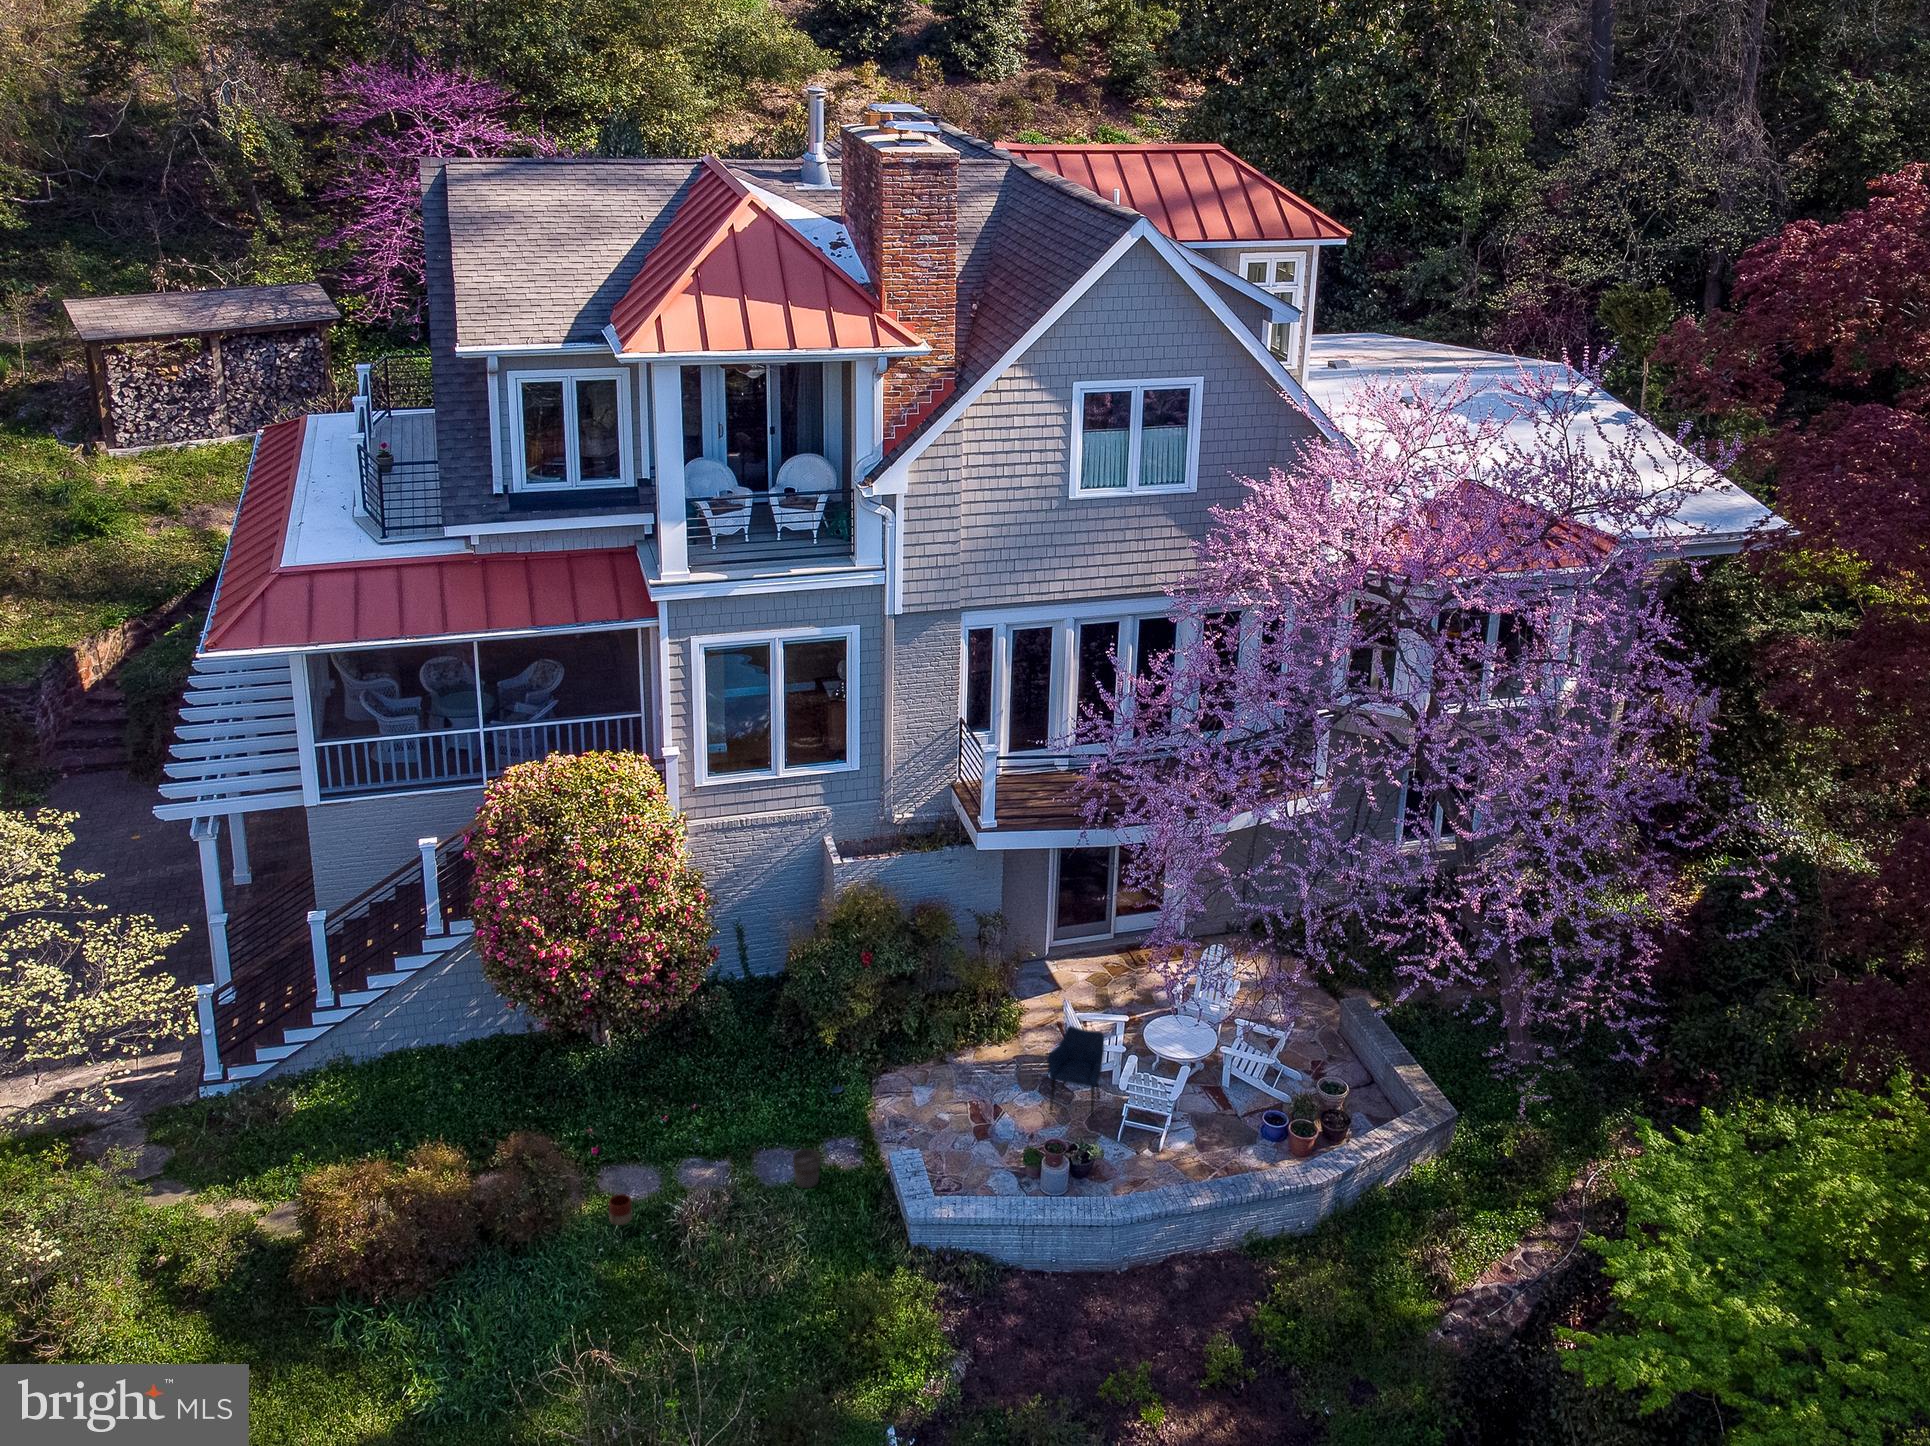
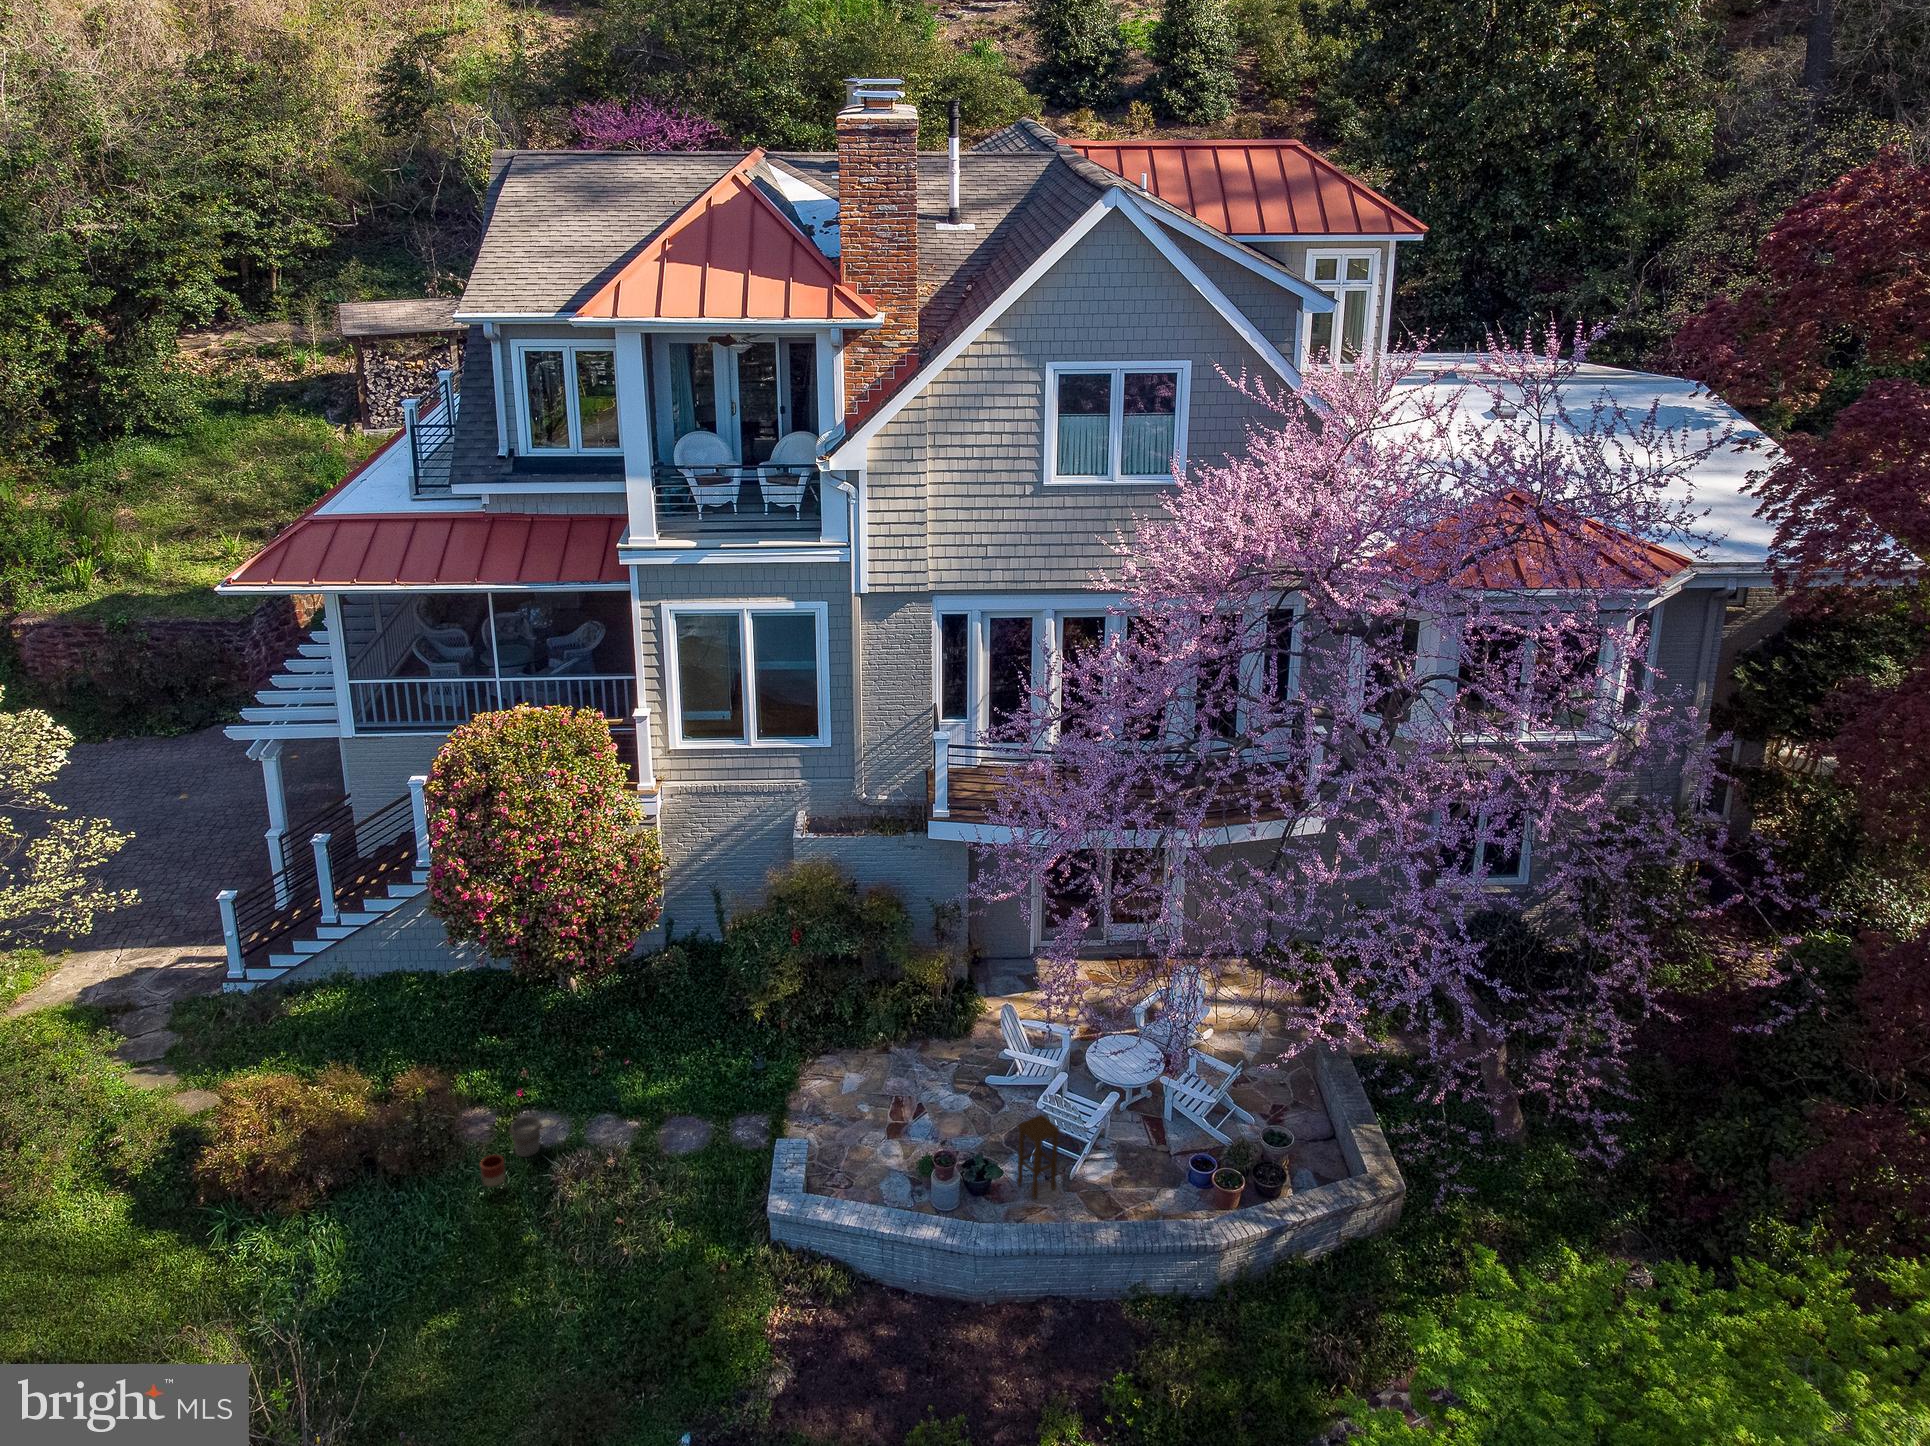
armchair: present [1047,1026,1104,1117] -> none [964,1034,1030,1134]
stool: none [1120,1091,1161,1170] -> present [1017,1115,1060,1199]
bucket: present [792,1149,821,1188] -> present [509,1117,542,1157]

